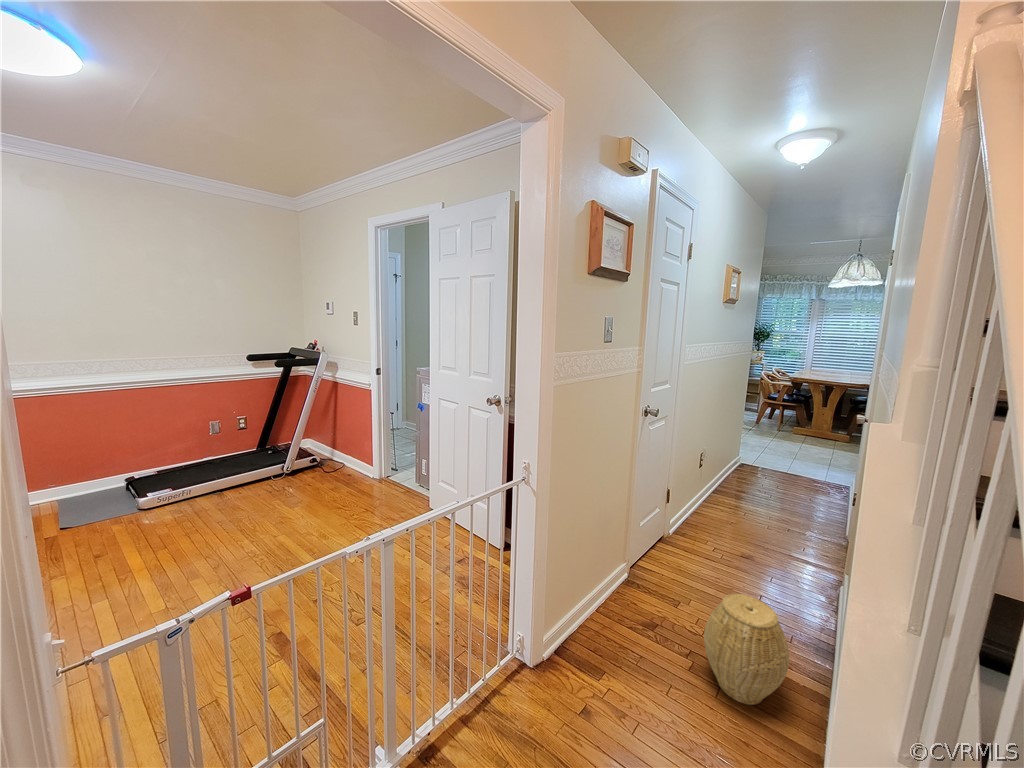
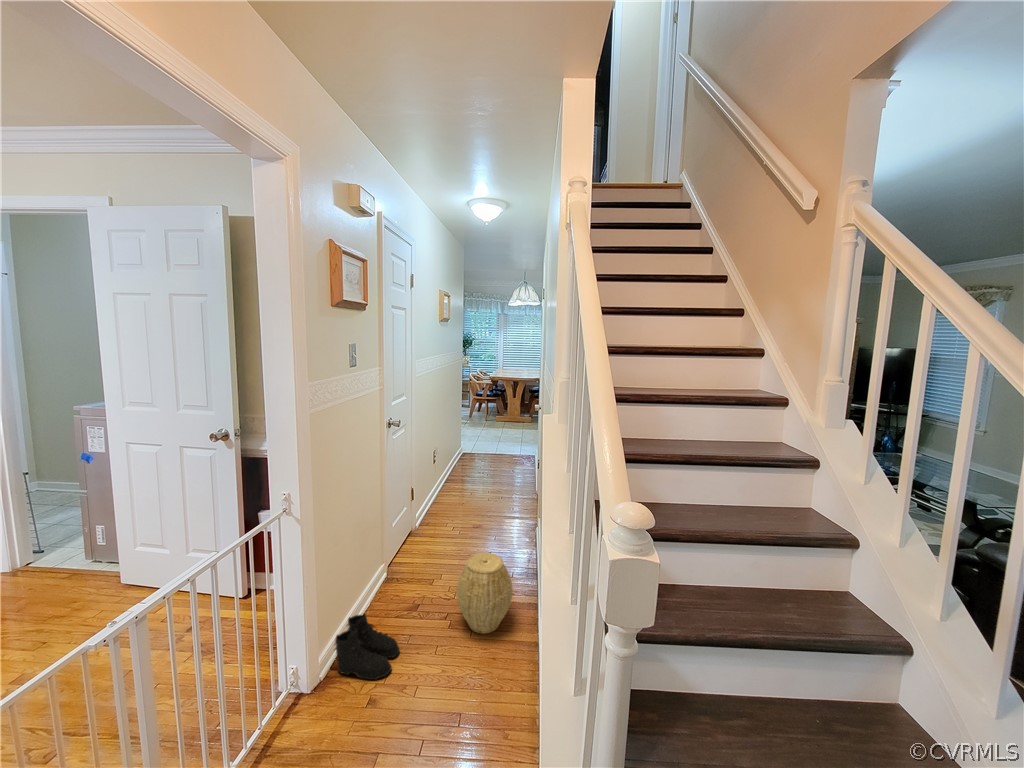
boots: none [558,608,626,690] -> present [335,614,399,680]

